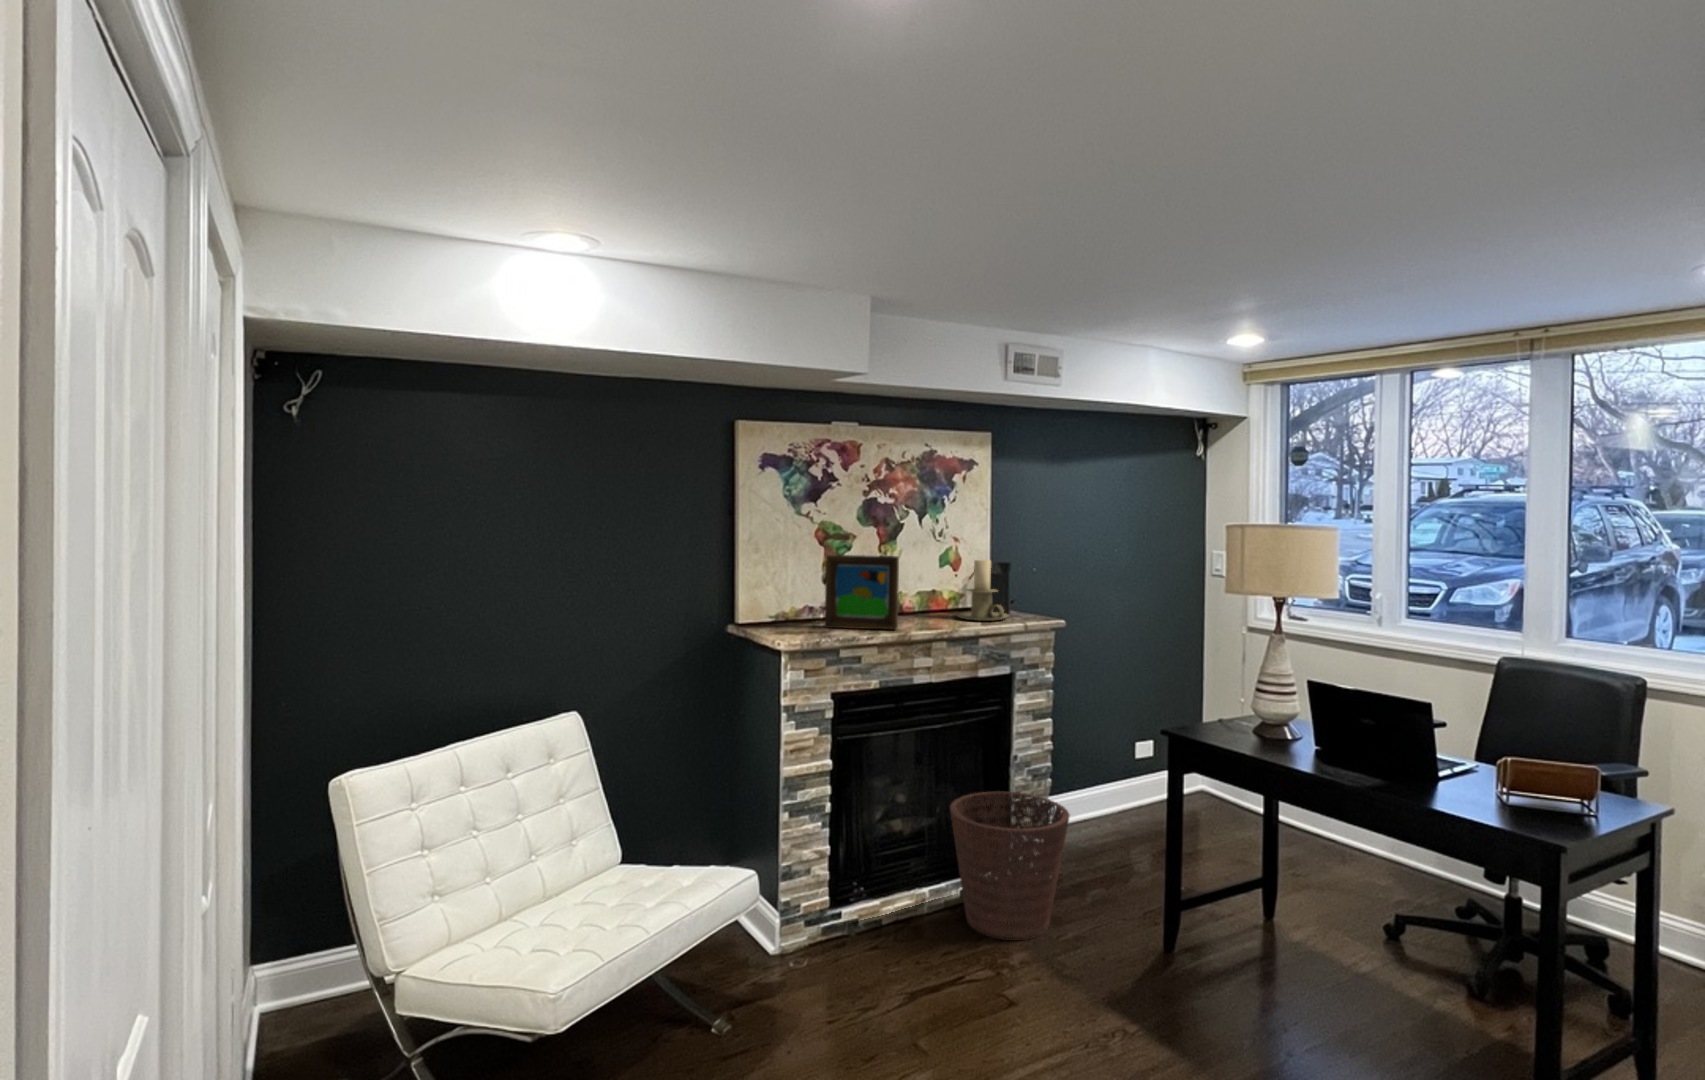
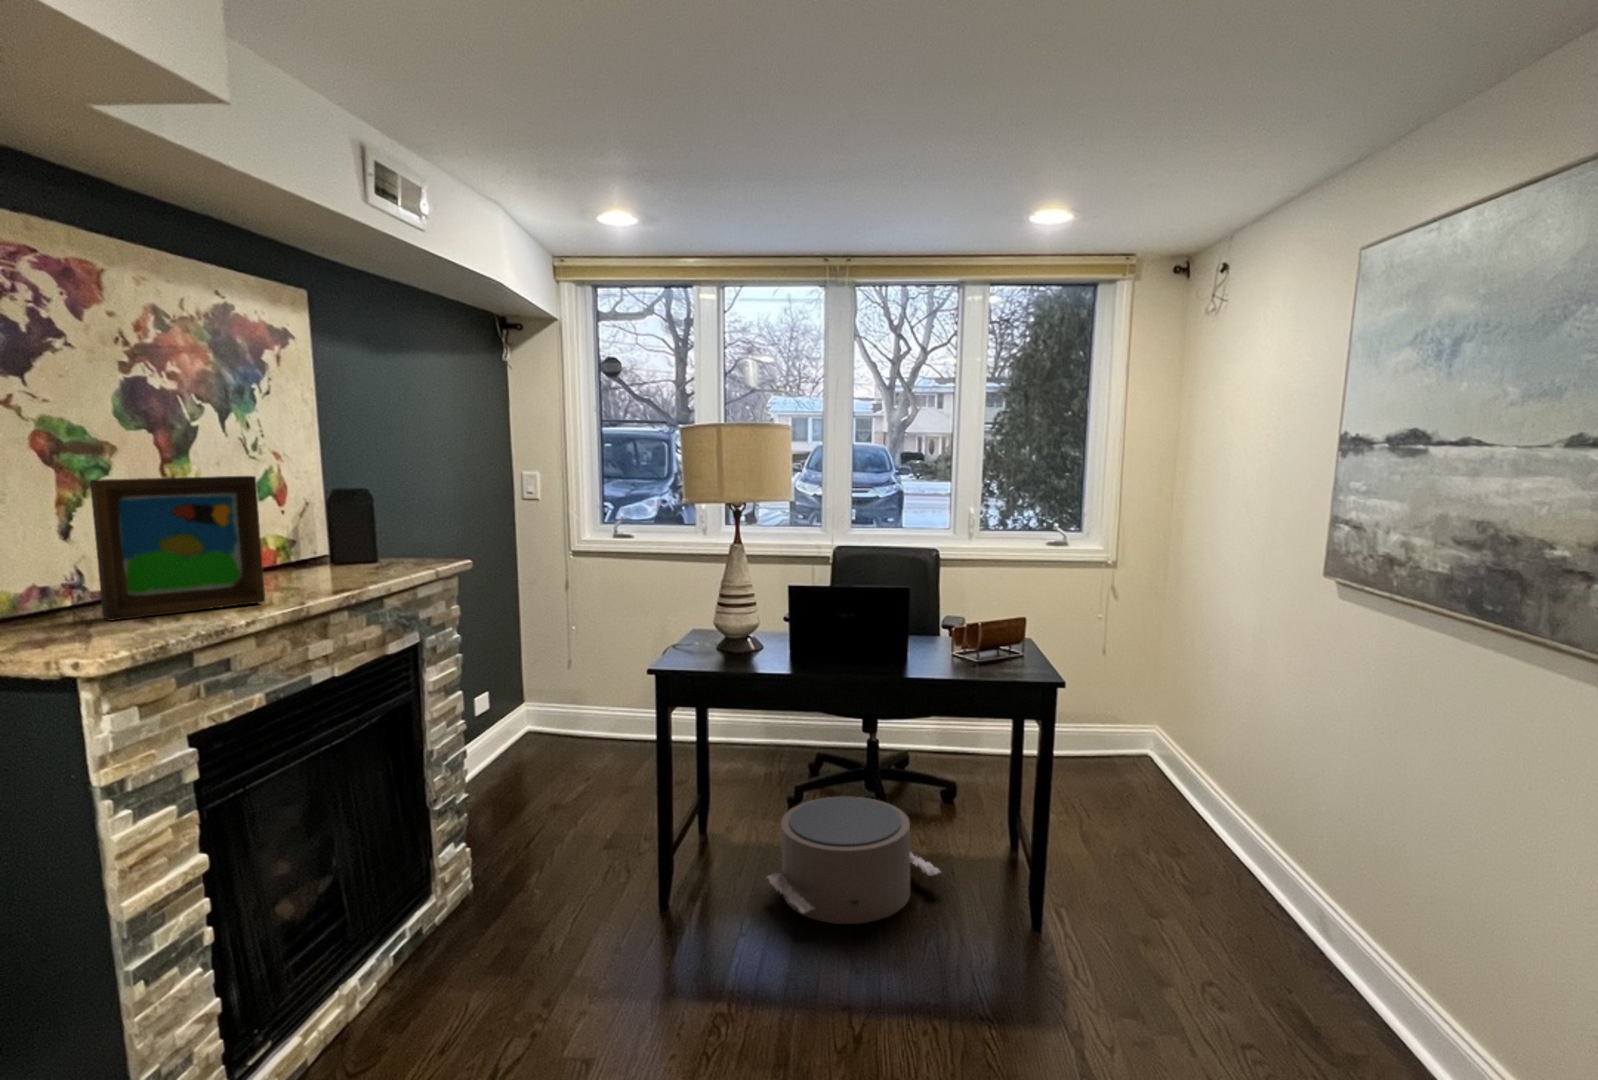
candle holder: present [955,560,1009,621] -> none [303,481,397,575]
basket: present [950,792,1070,940] -> none [380,799,562,1022]
pouf: none [1250,899,1436,1033] -> present [767,796,940,924]

